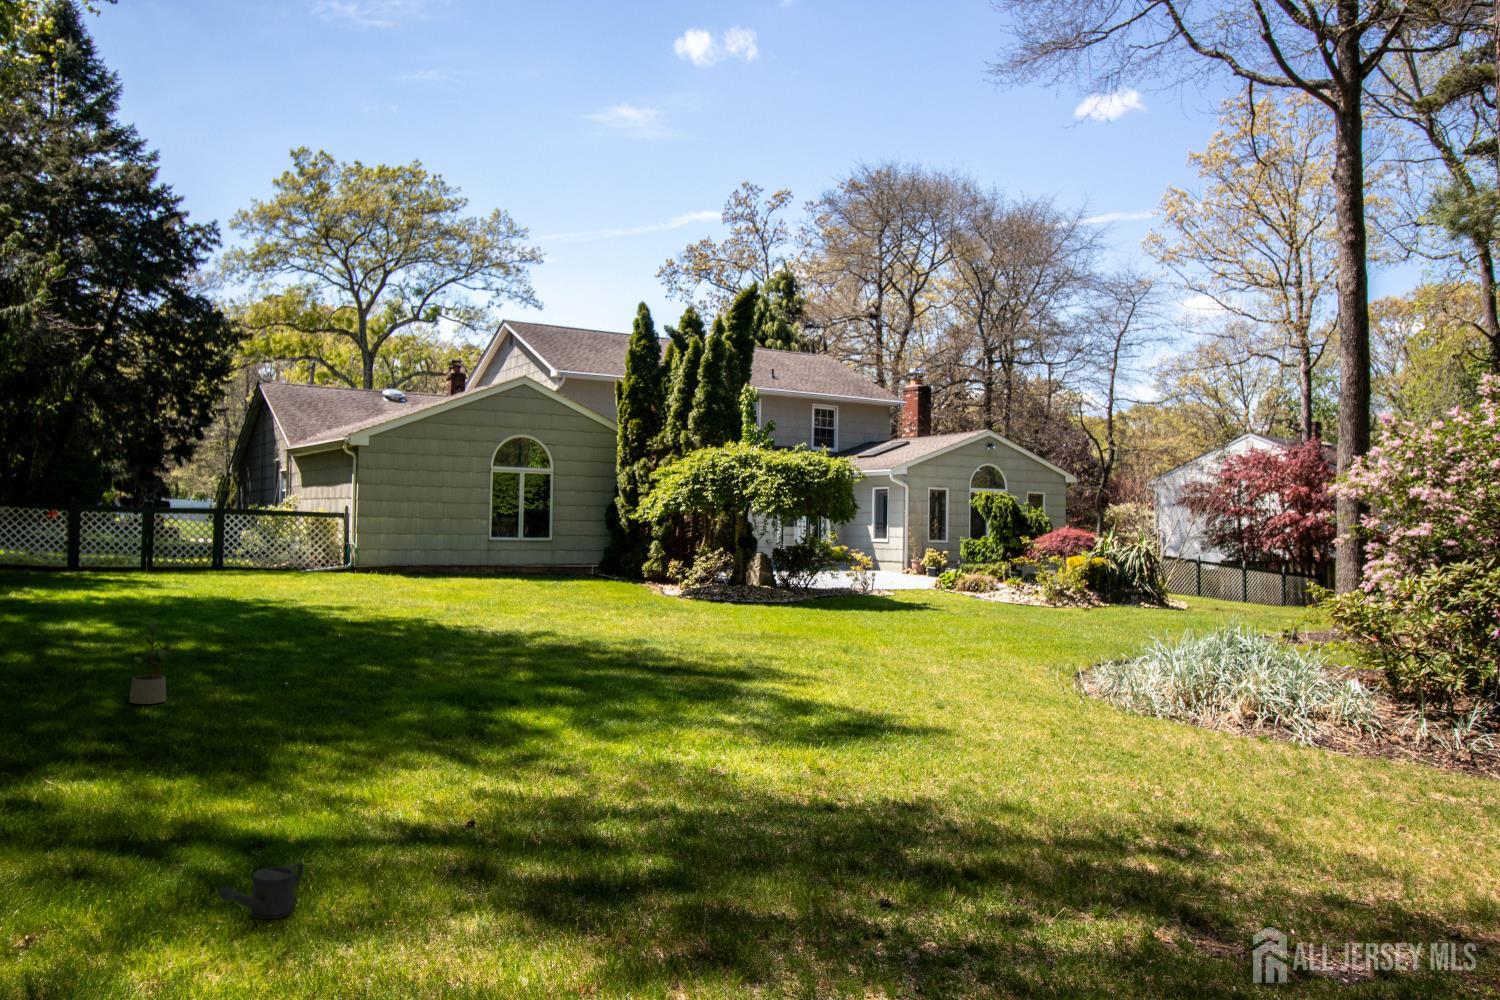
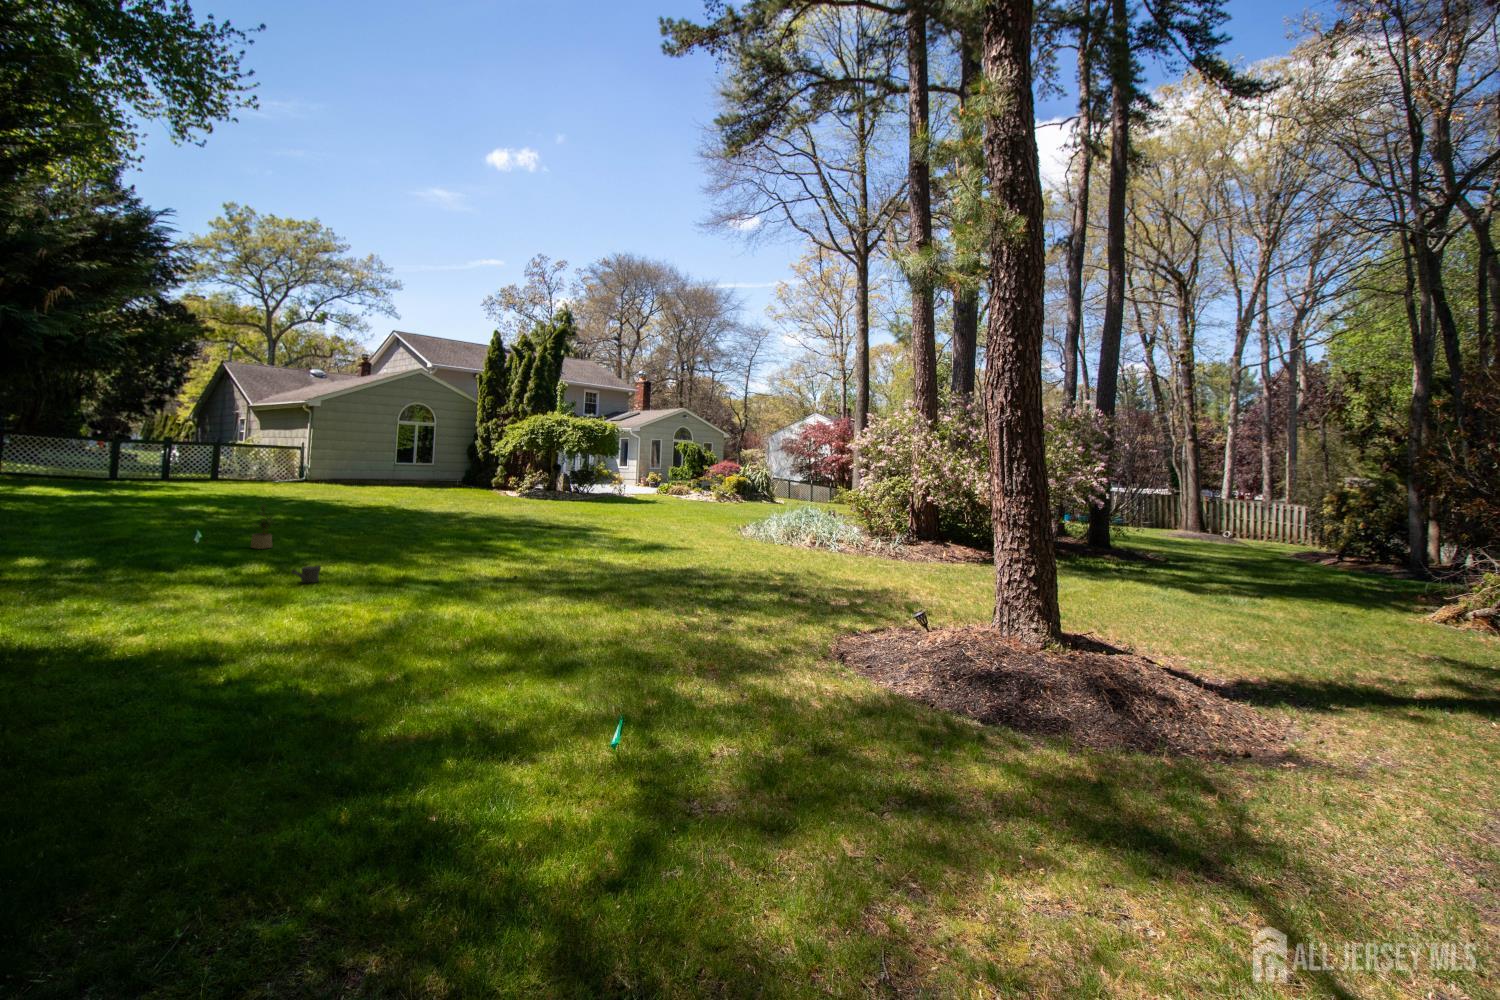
watering can: present [220,862,303,919] -> present [291,565,321,583]

